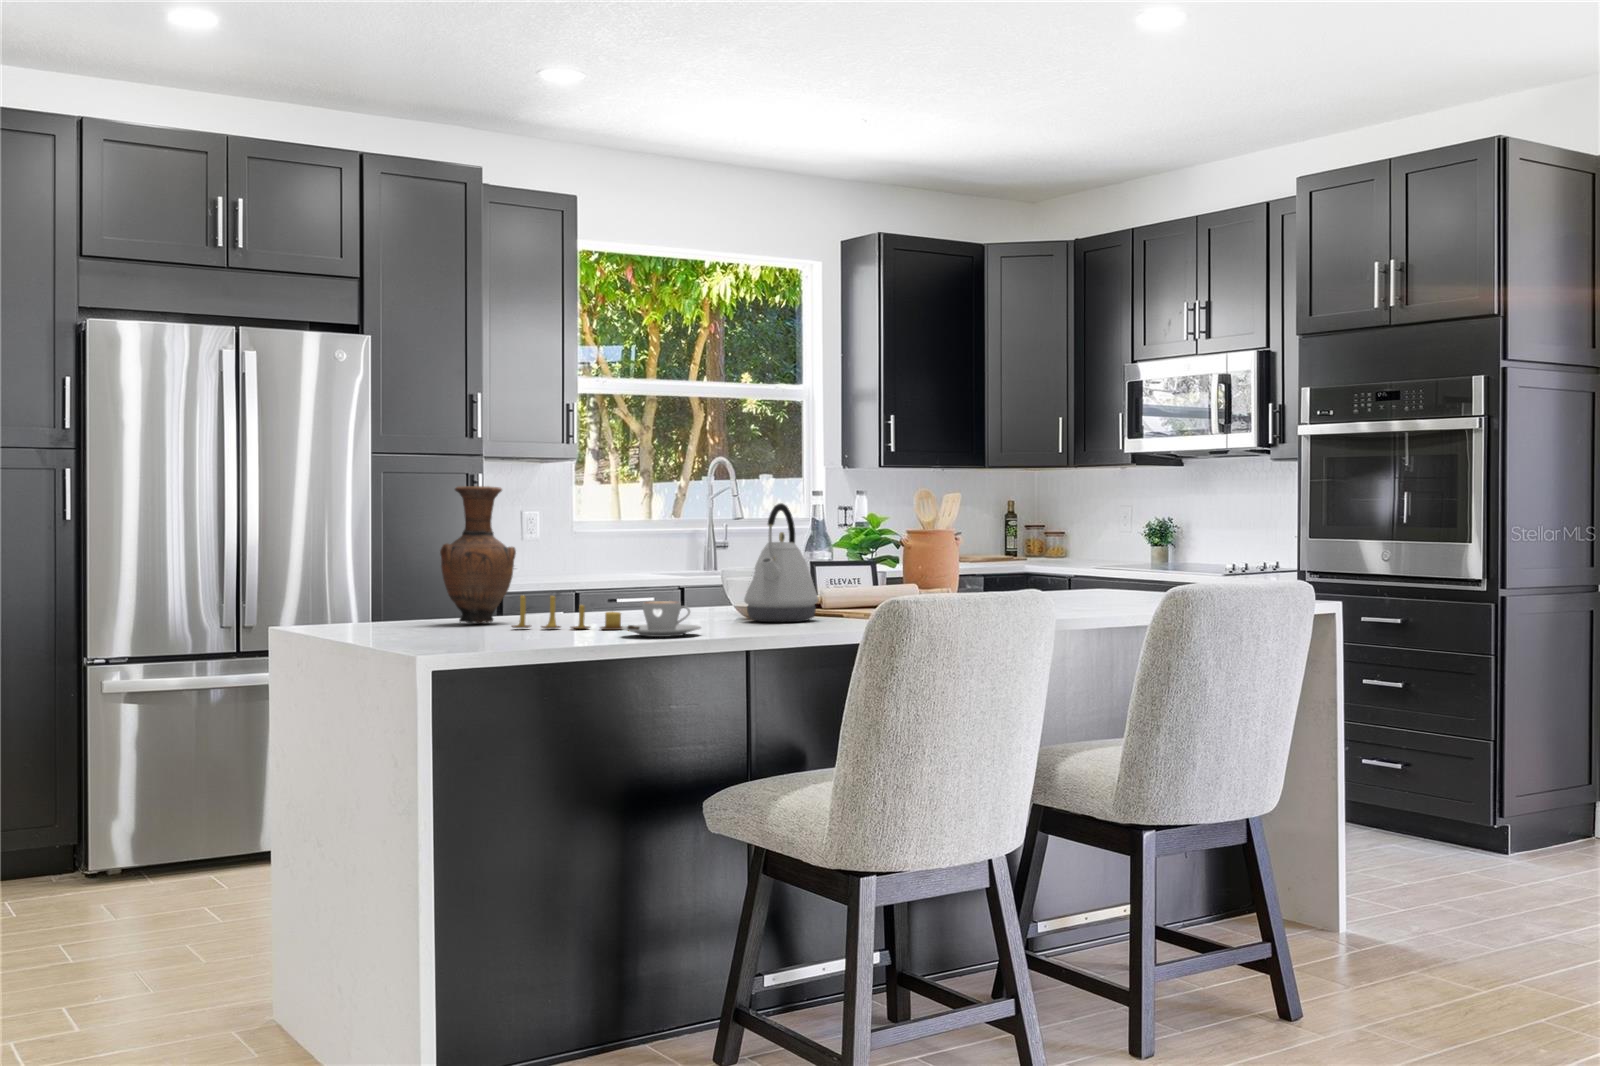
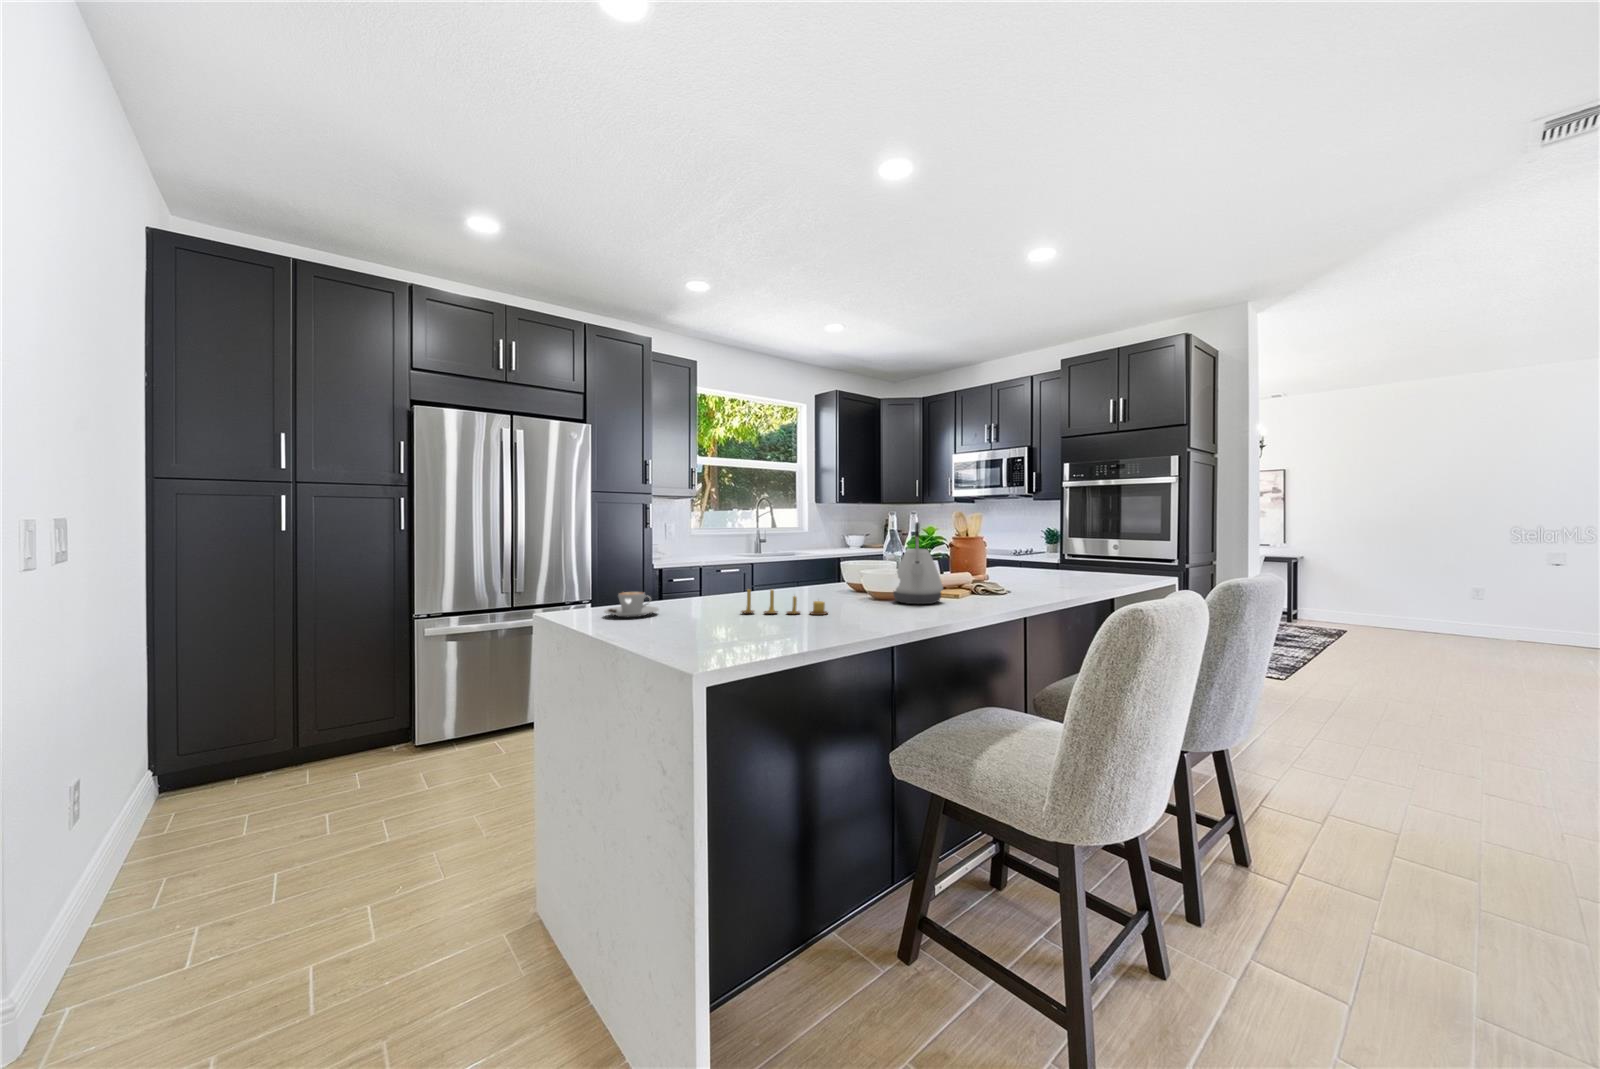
vase: present [440,486,516,624] -> none [677,509,730,607]
coffee cup: present [622,601,701,637] -> present [604,592,659,617]

